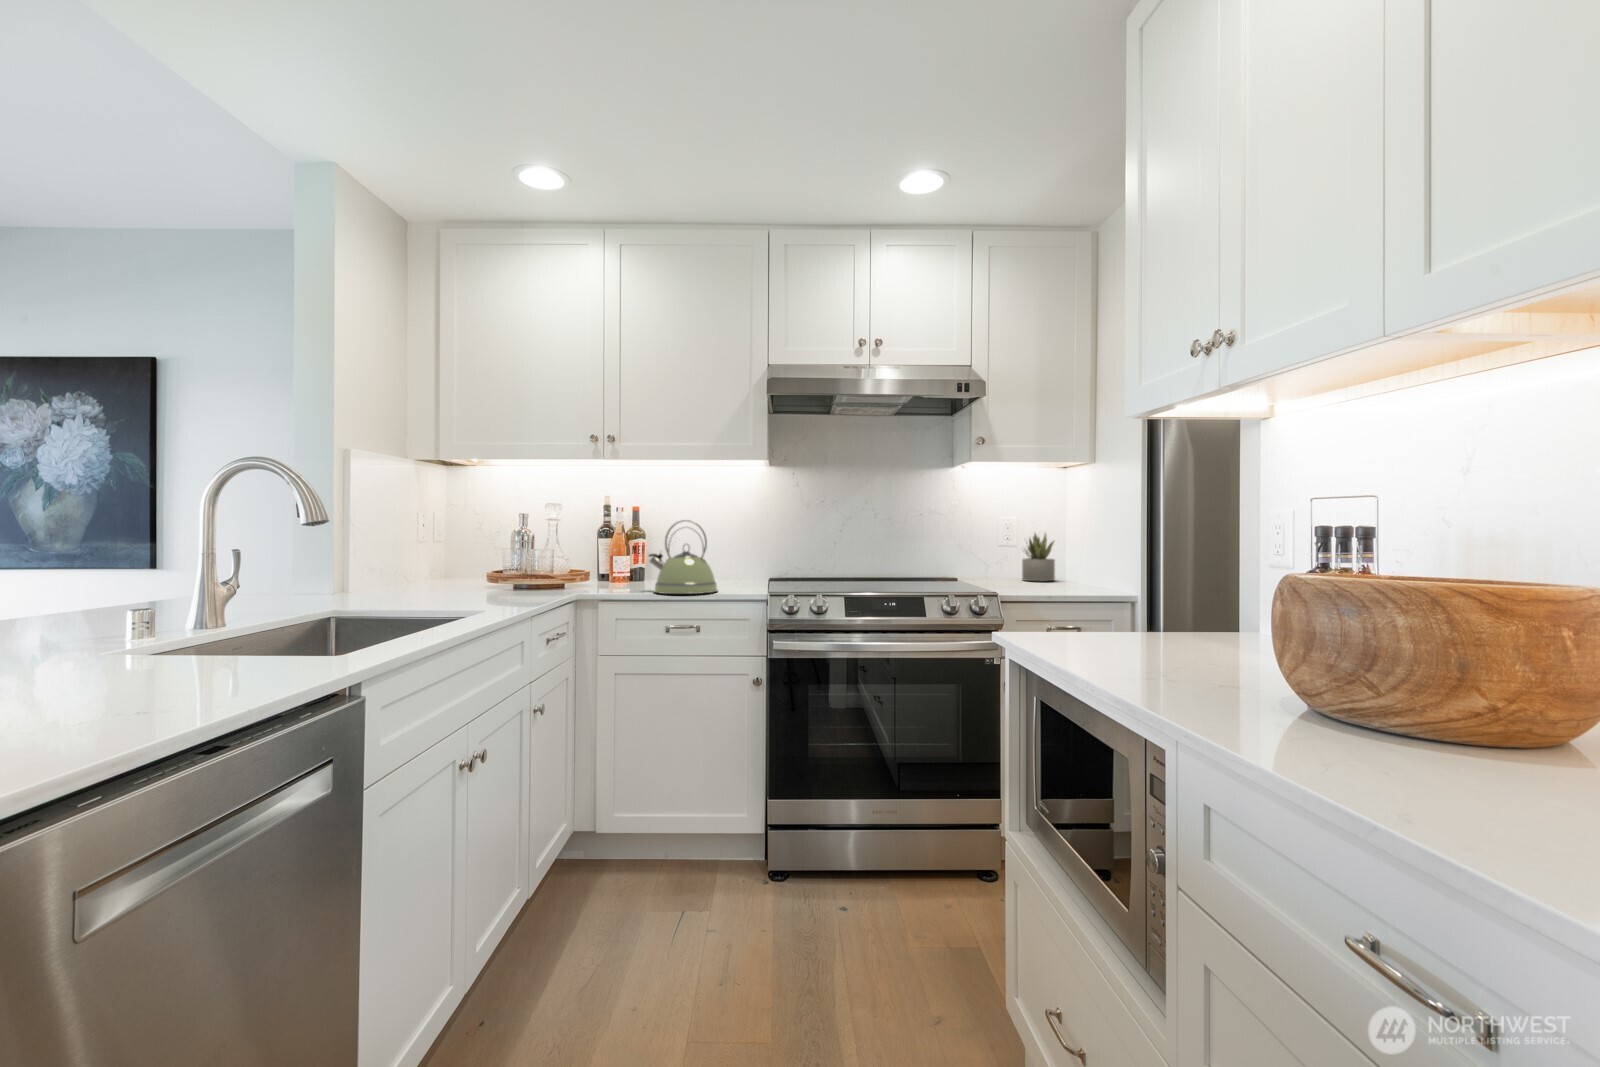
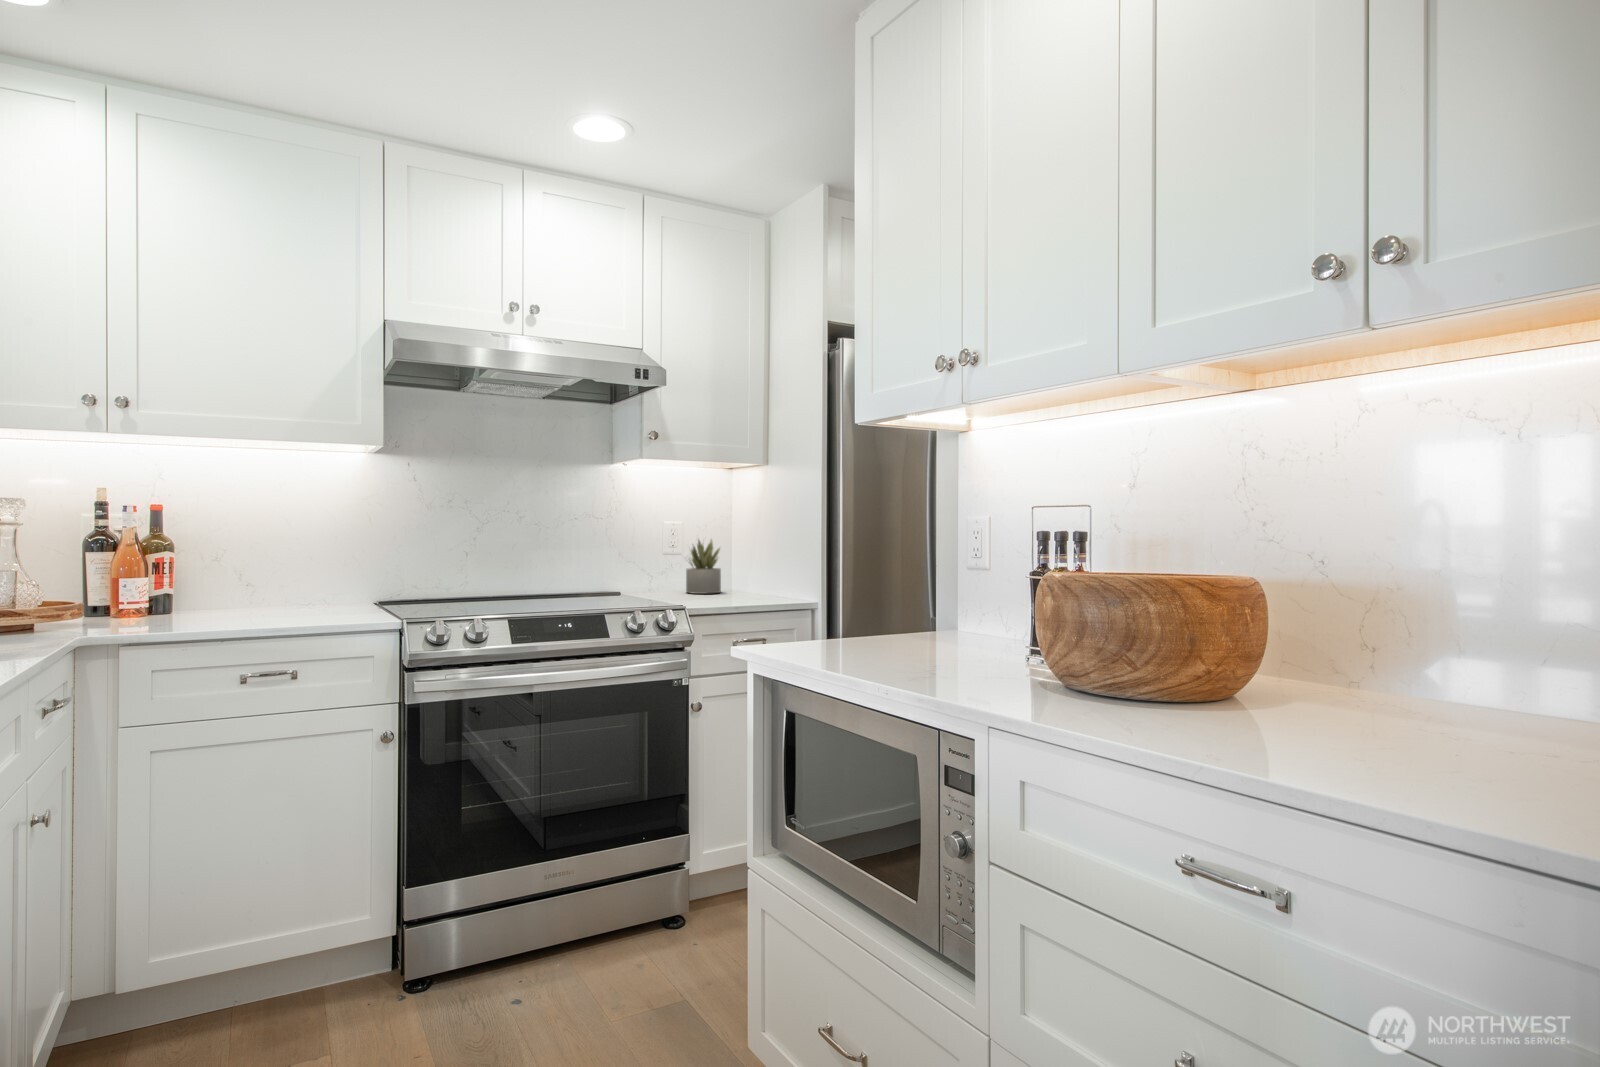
kettle: present [649,520,717,594] -> none [202,524,318,629]

